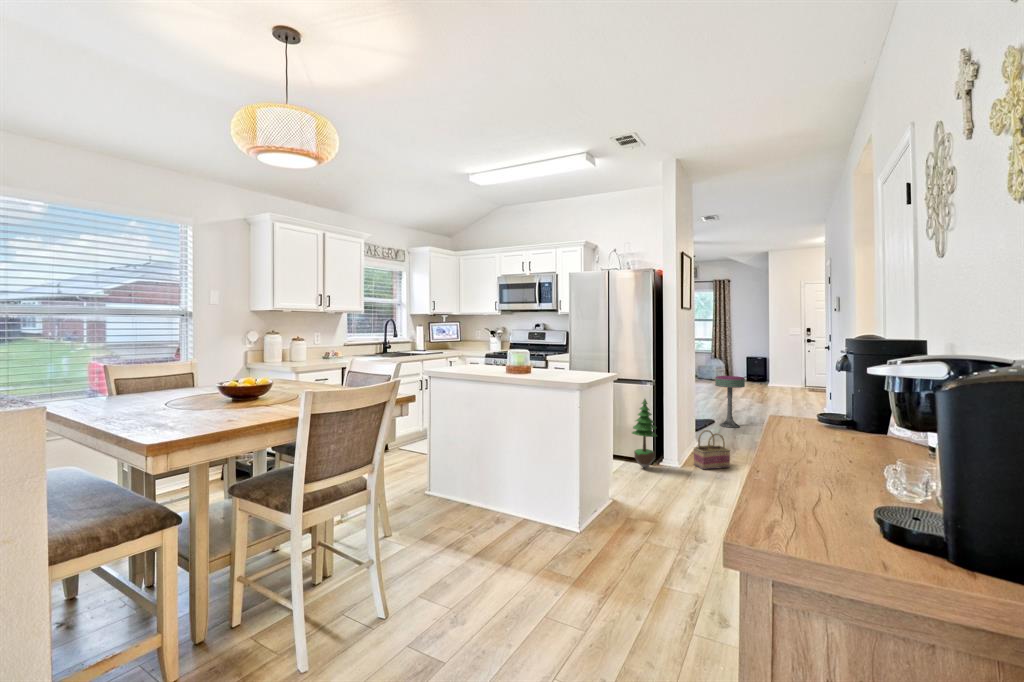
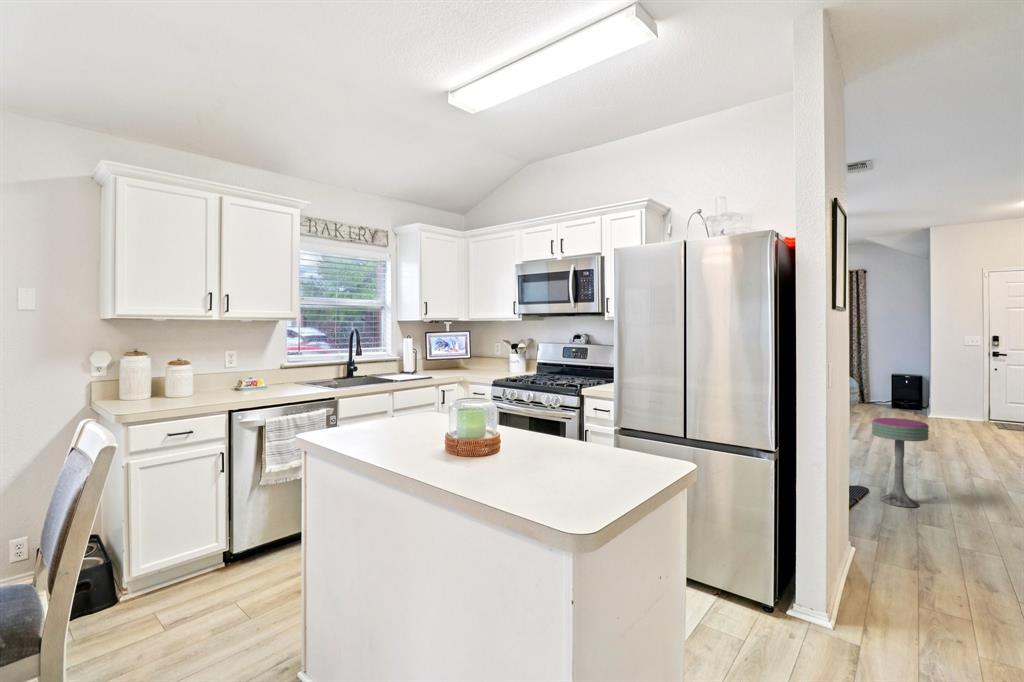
potted tree: present [632,399,657,468] -> none [733,485,788,624]
basket: present [694,430,730,469] -> none [861,550,948,639]

